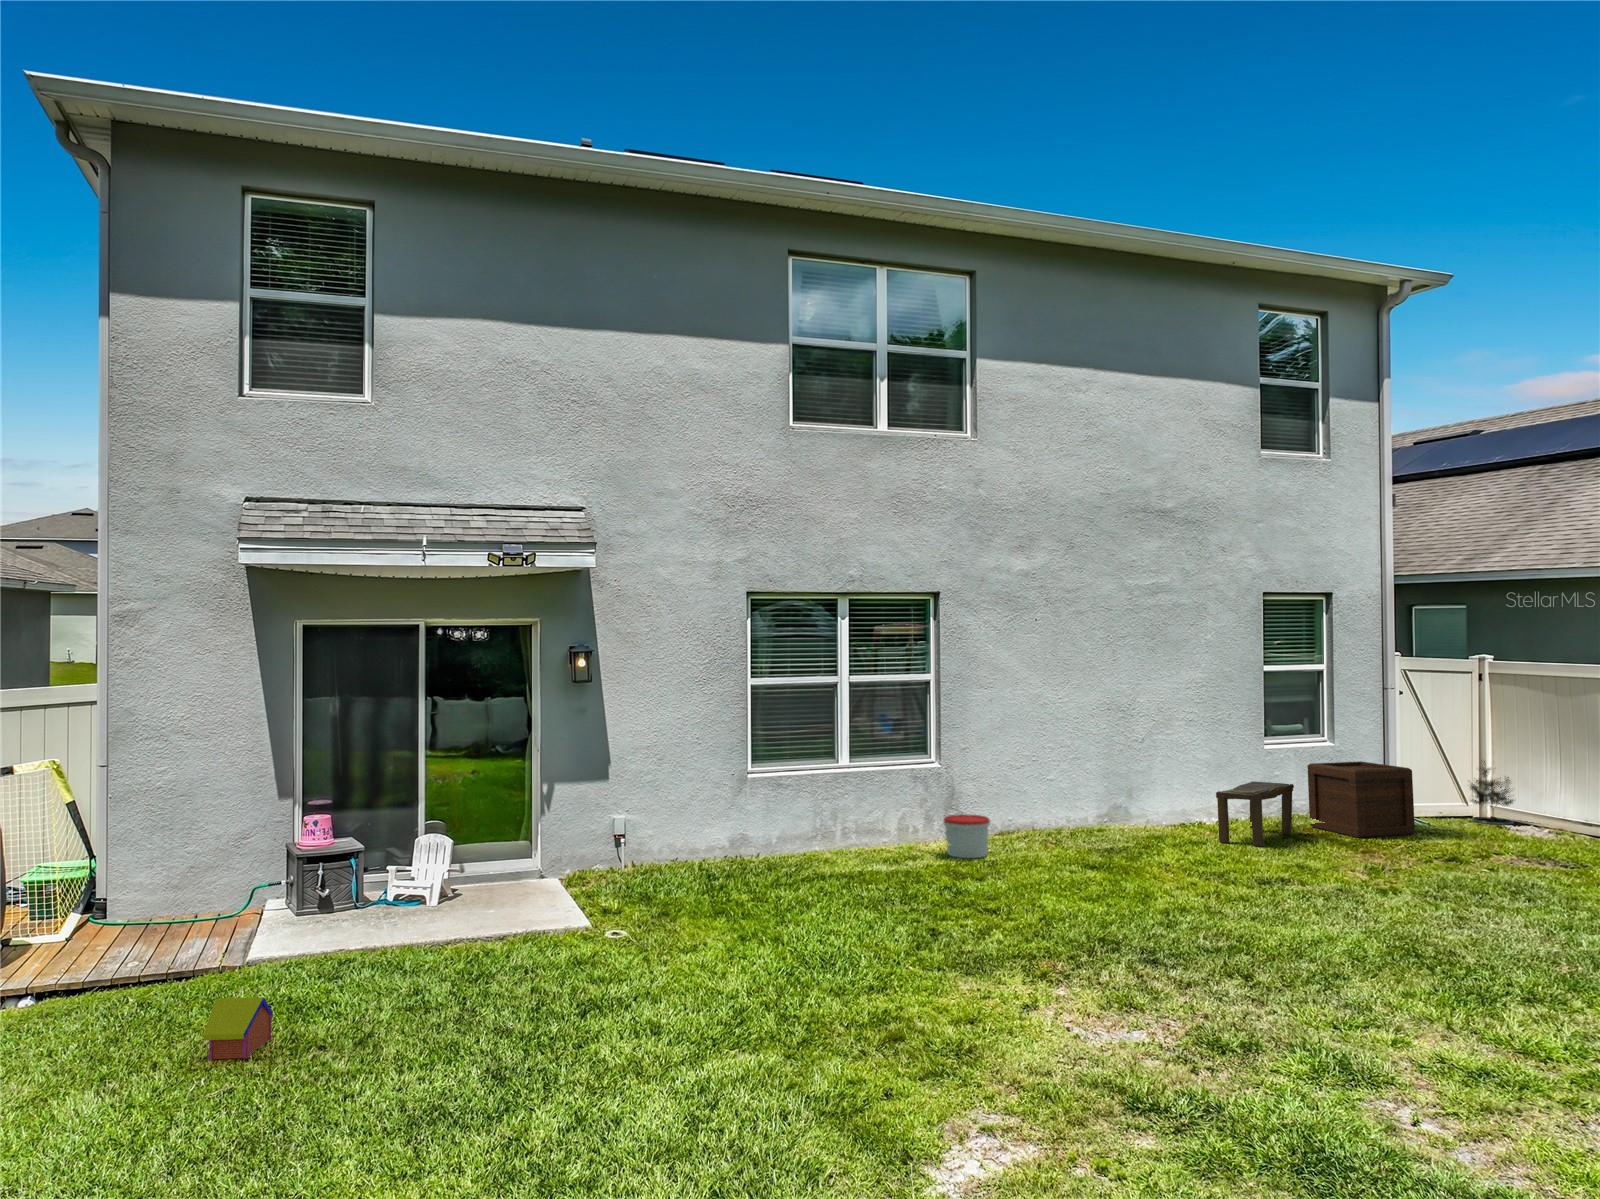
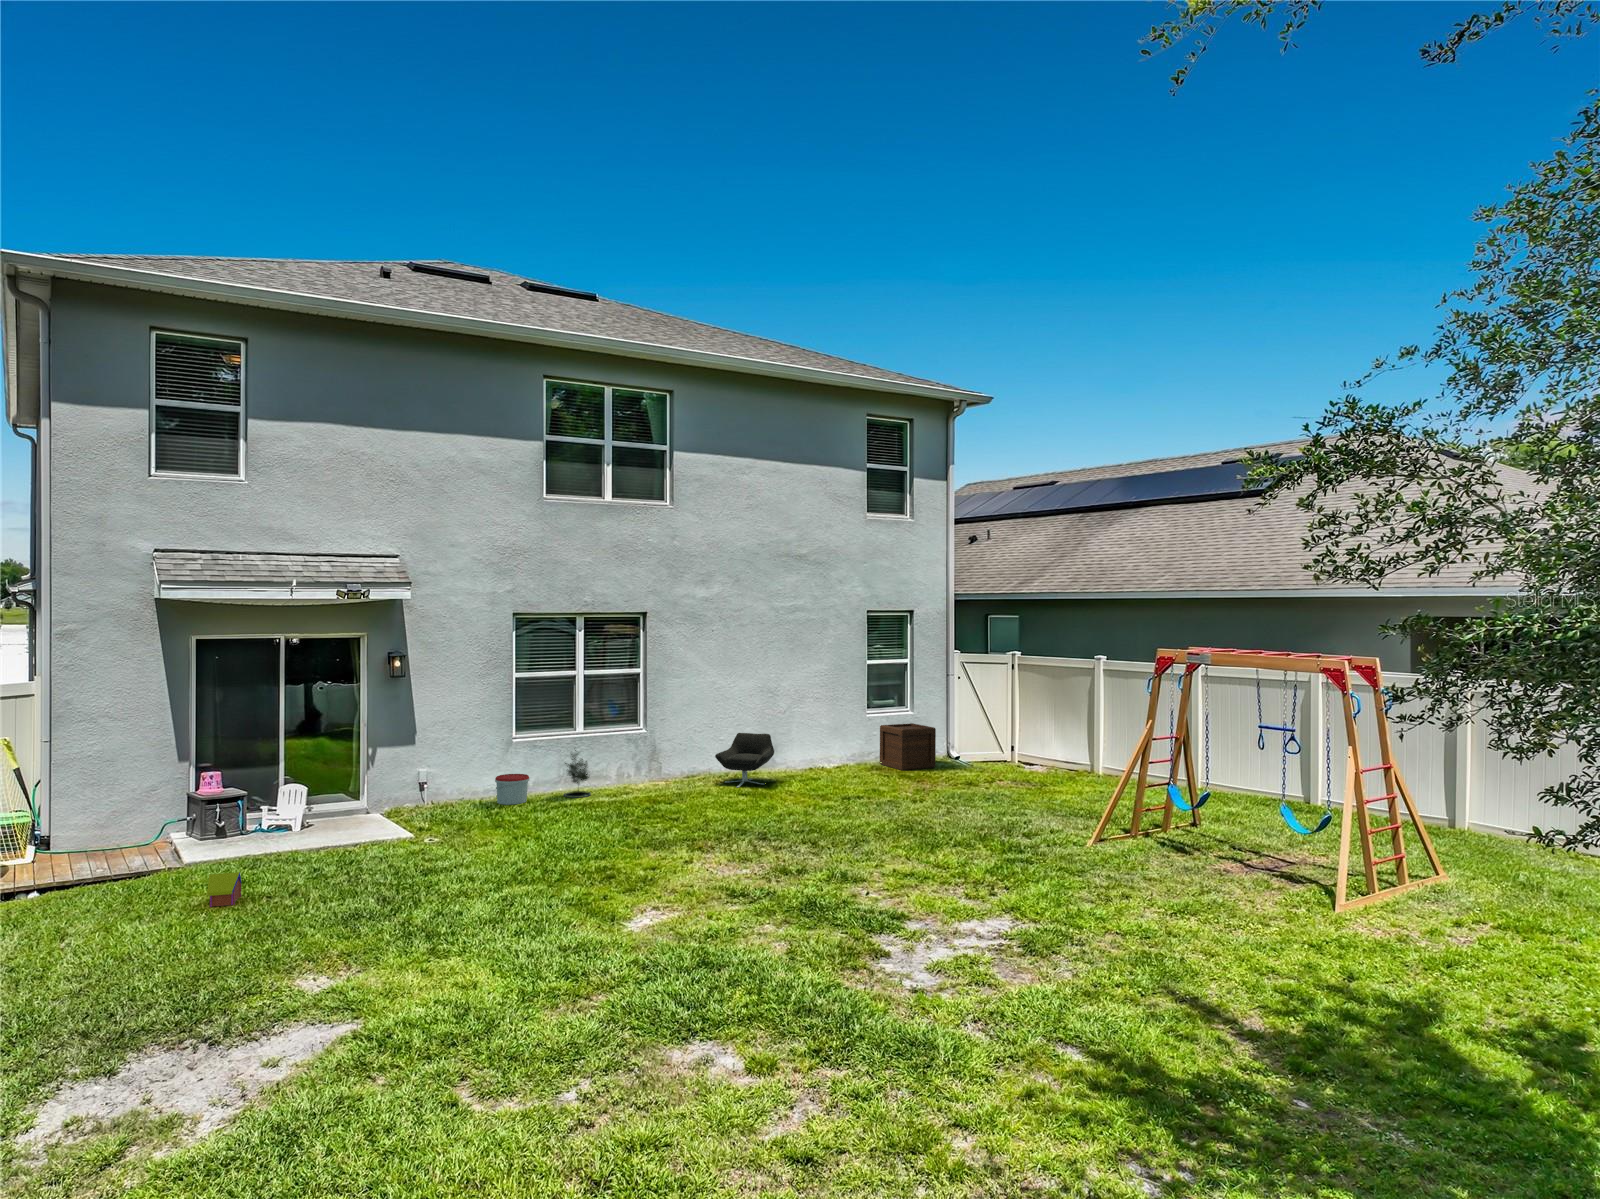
potted tree: present [1470,761,1514,825] -> present [564,750,591,798]
lounge chair: none [1050,772,1145,859] -> present [715,733,774,787]
bench: present [1216,781,1294,847] -> none [820,737,868,777]
bucket: present [944,814,990,858] -> present [495,774,529,805]

